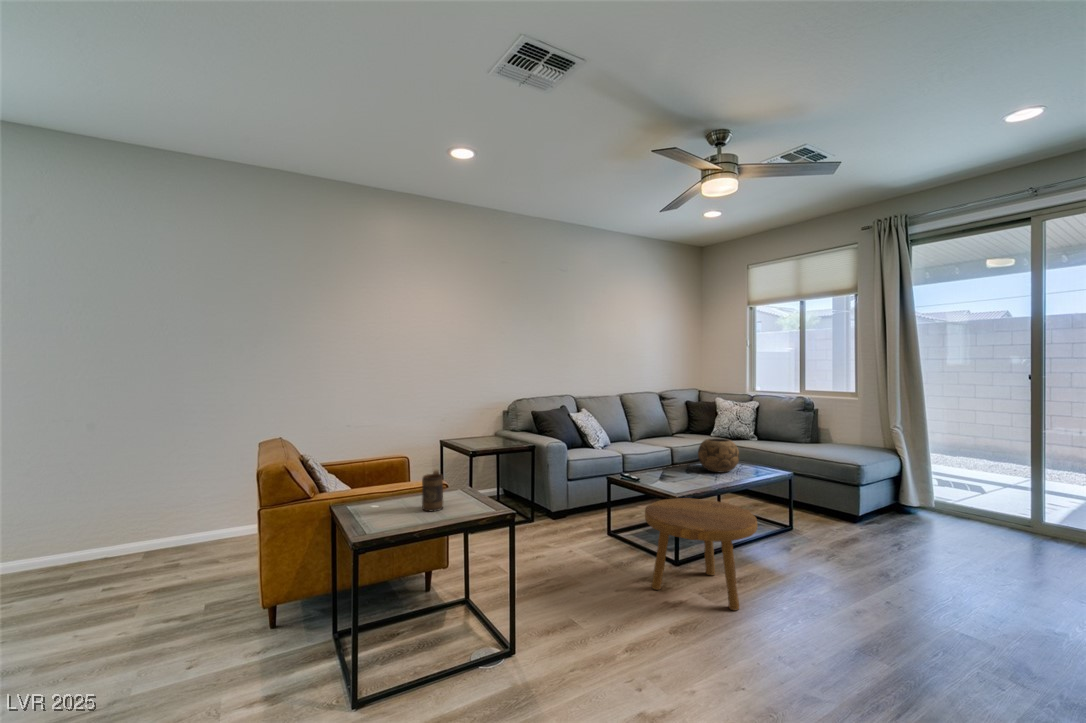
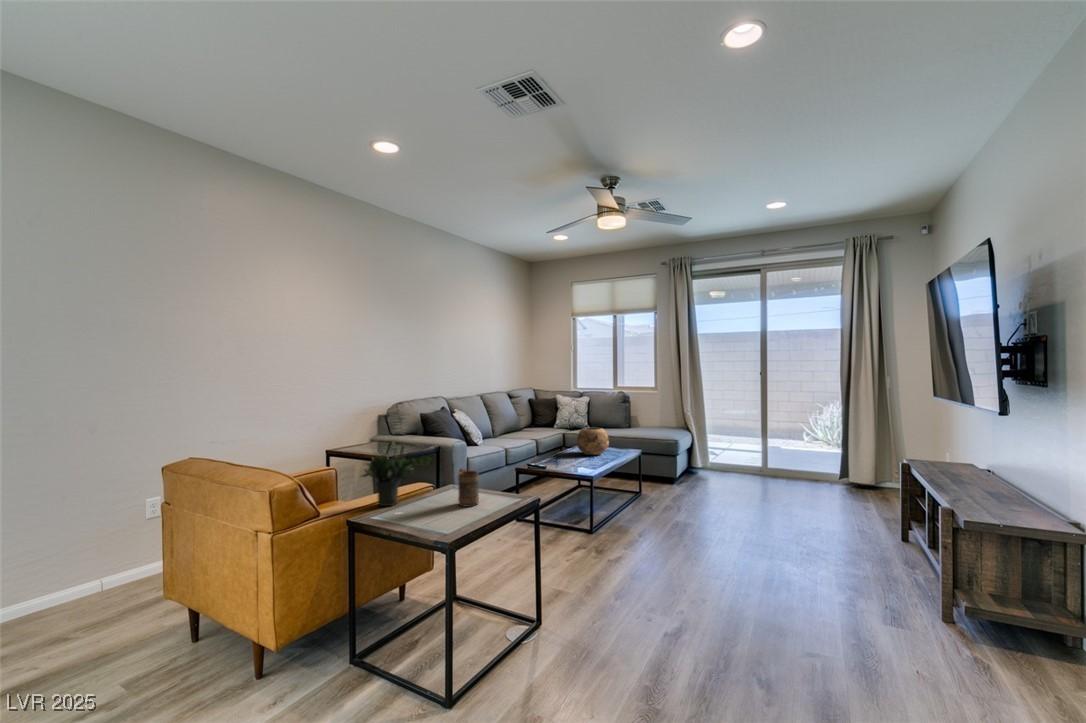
potted plant: none [352,436,421,499] -> present [362,445,430,506]
footstool: present [645,498,758,610] -> none [579,475,666,554]

